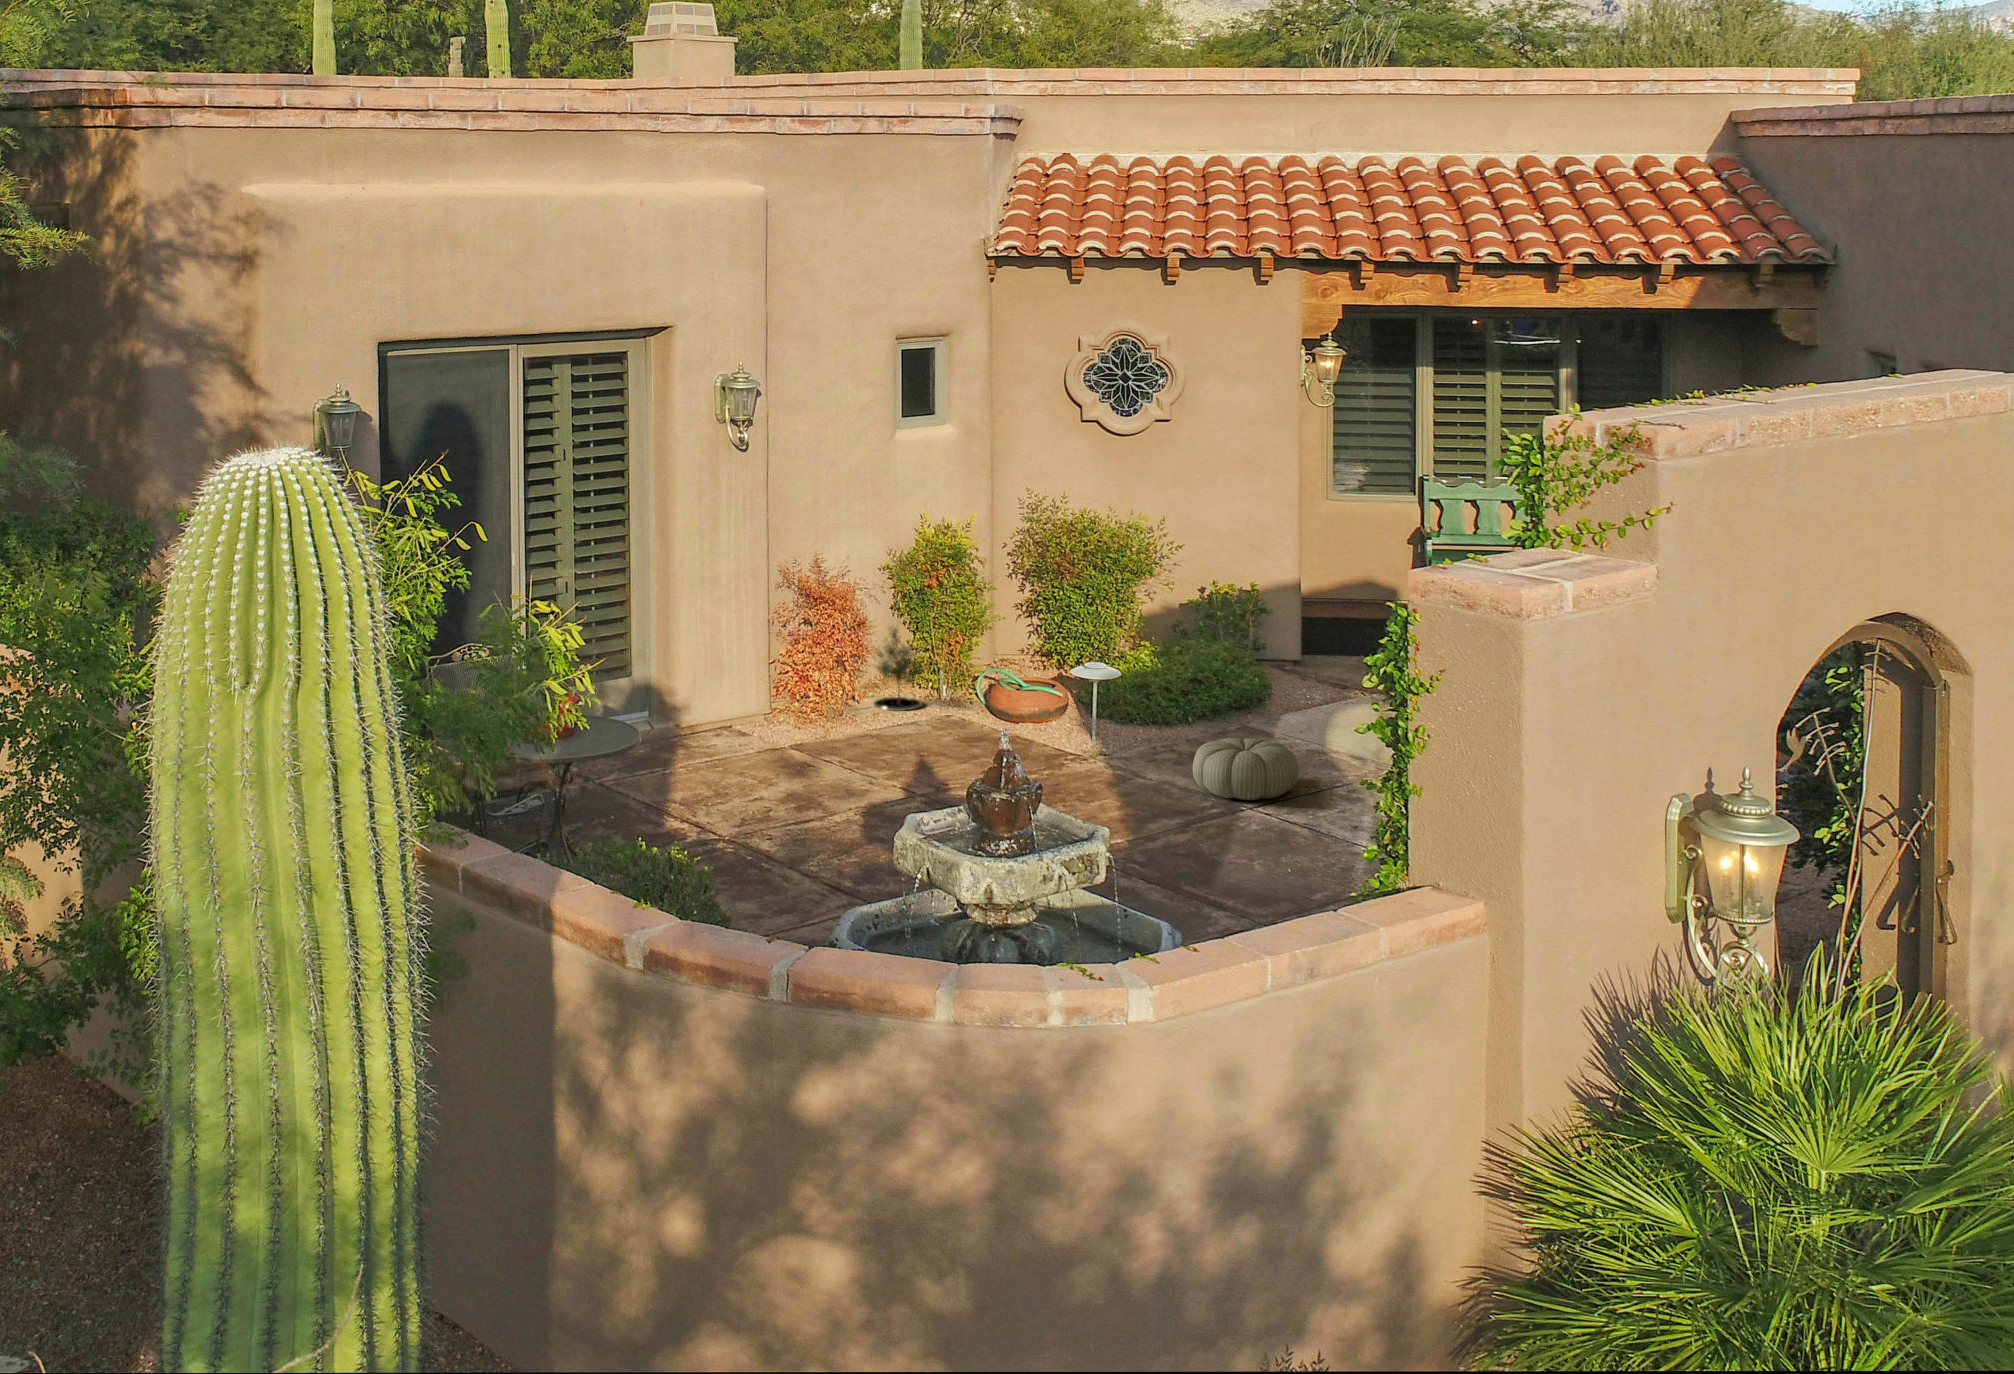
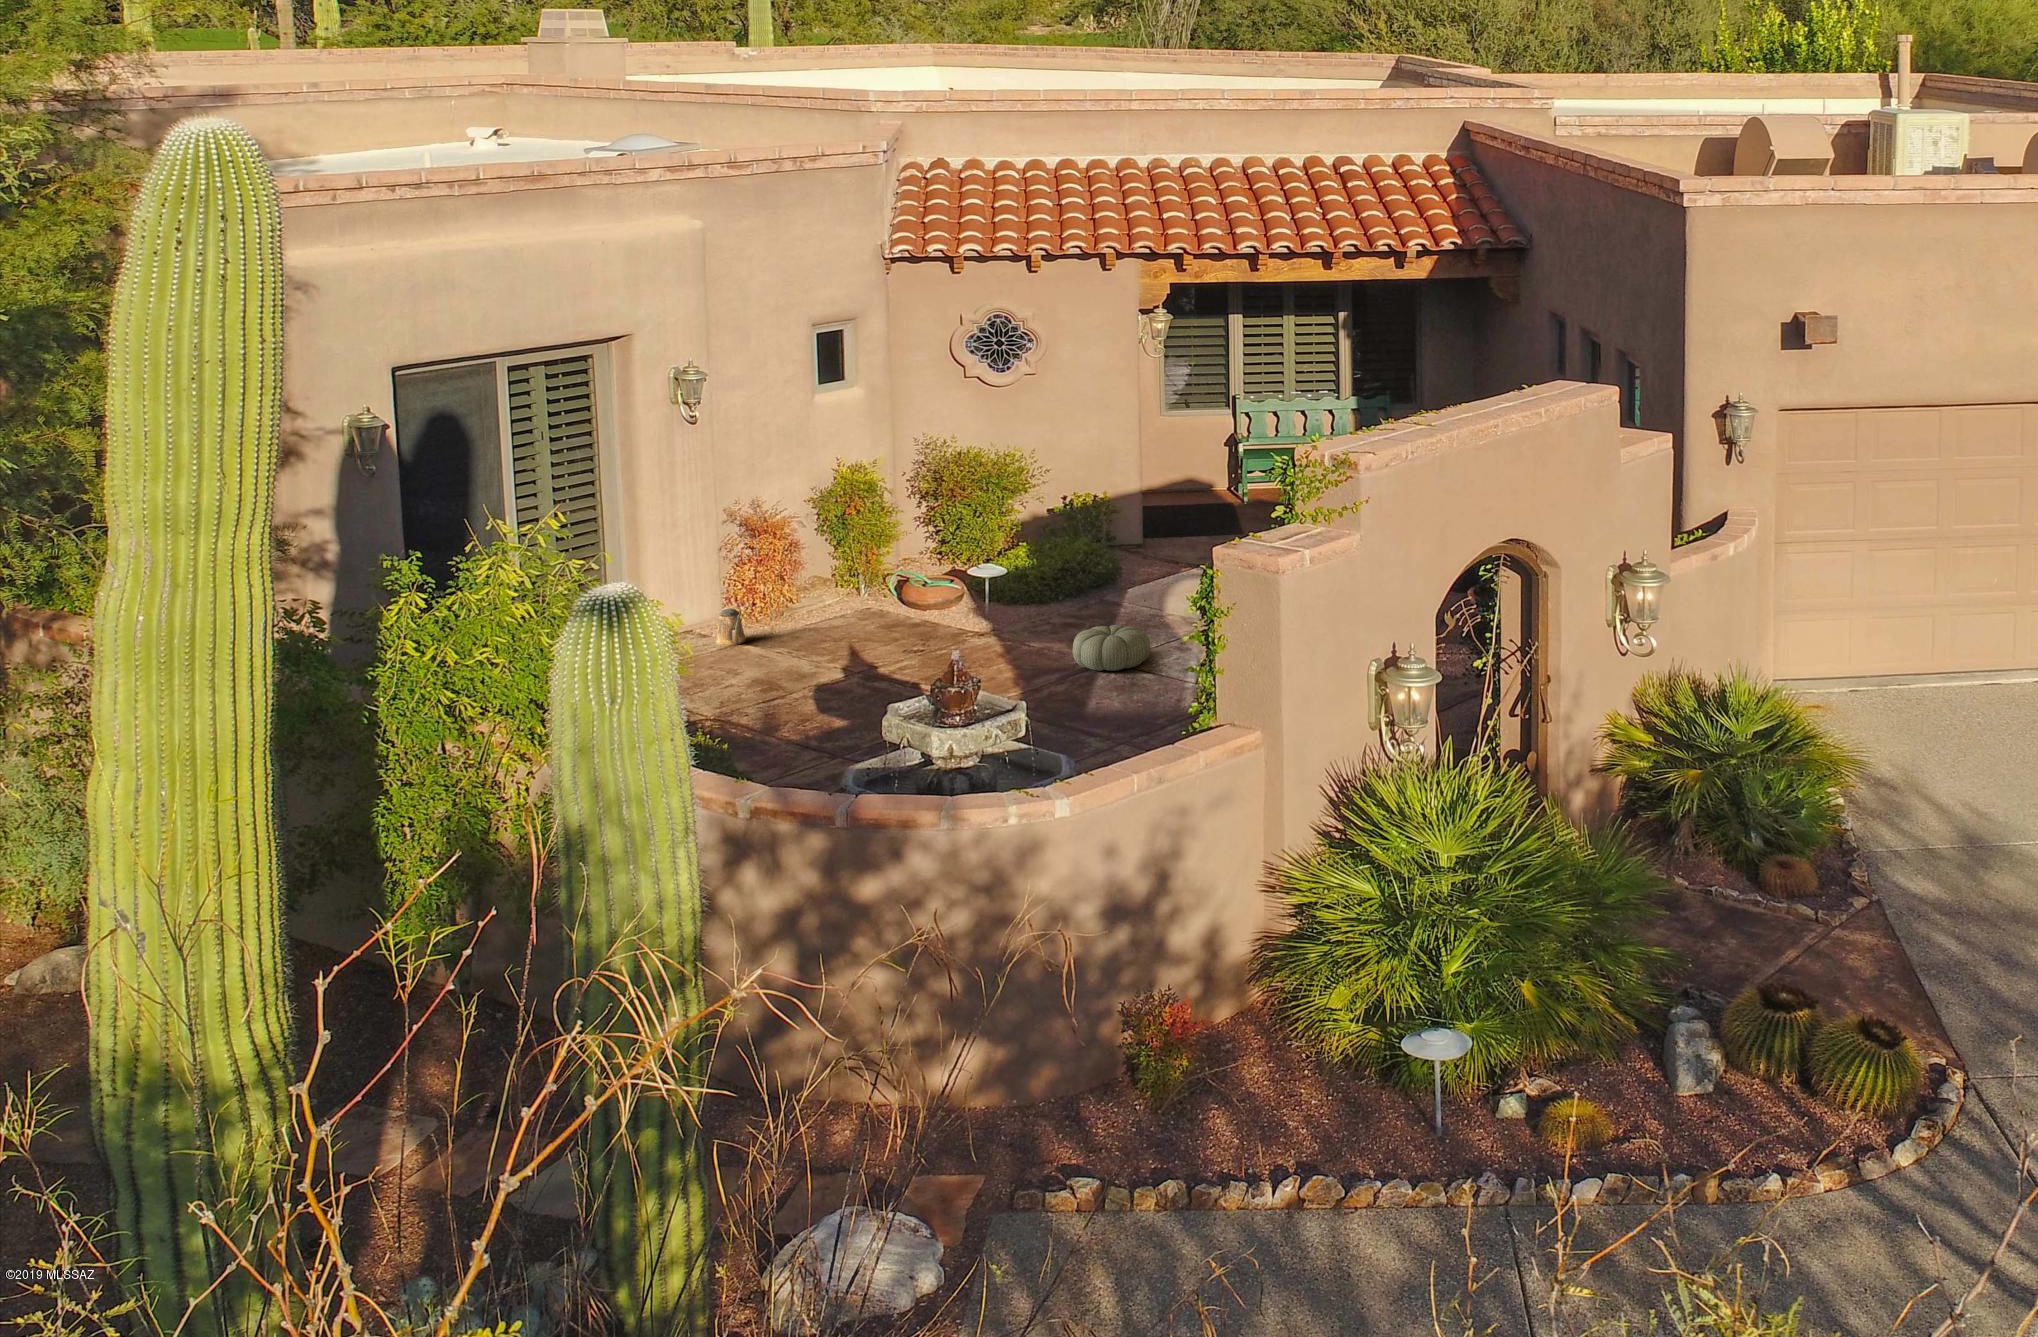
potted tree: present [873,625,927,711] -> none [802,548,852,622]
watering can: none [760,682,796,729] -> present [716,608,746,646]

